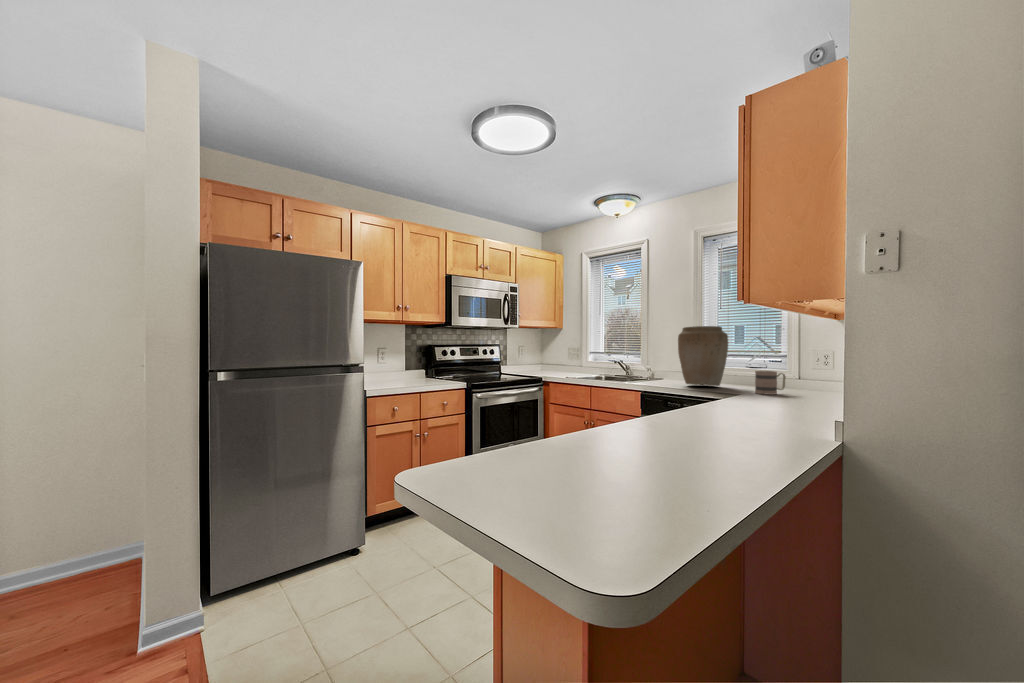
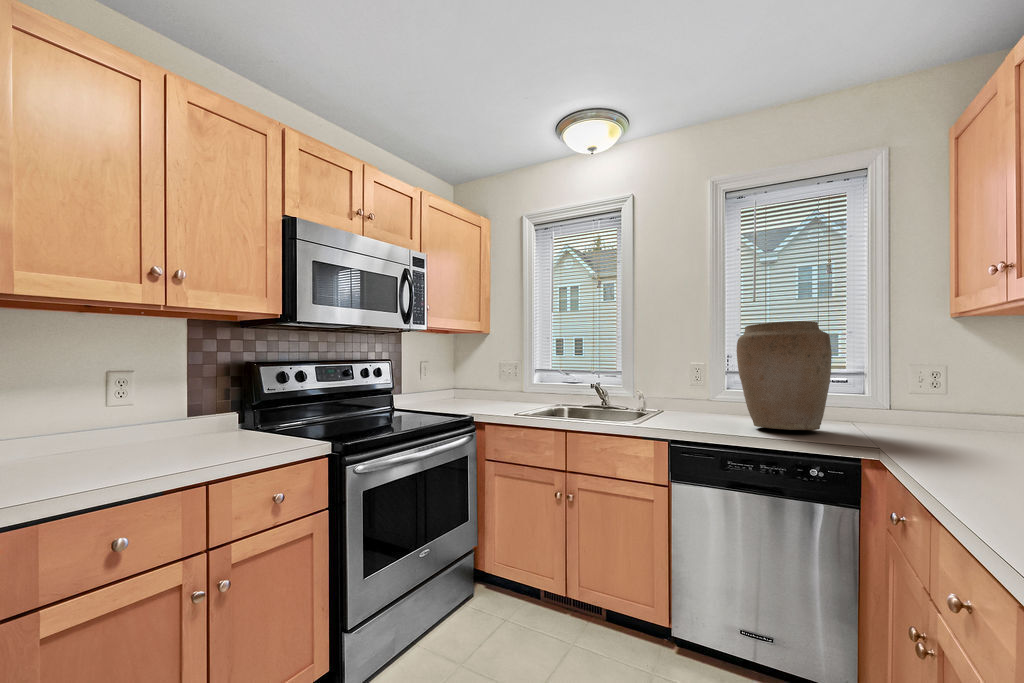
mug: present [755,371,786,395] -> none [923,403,977,451]

